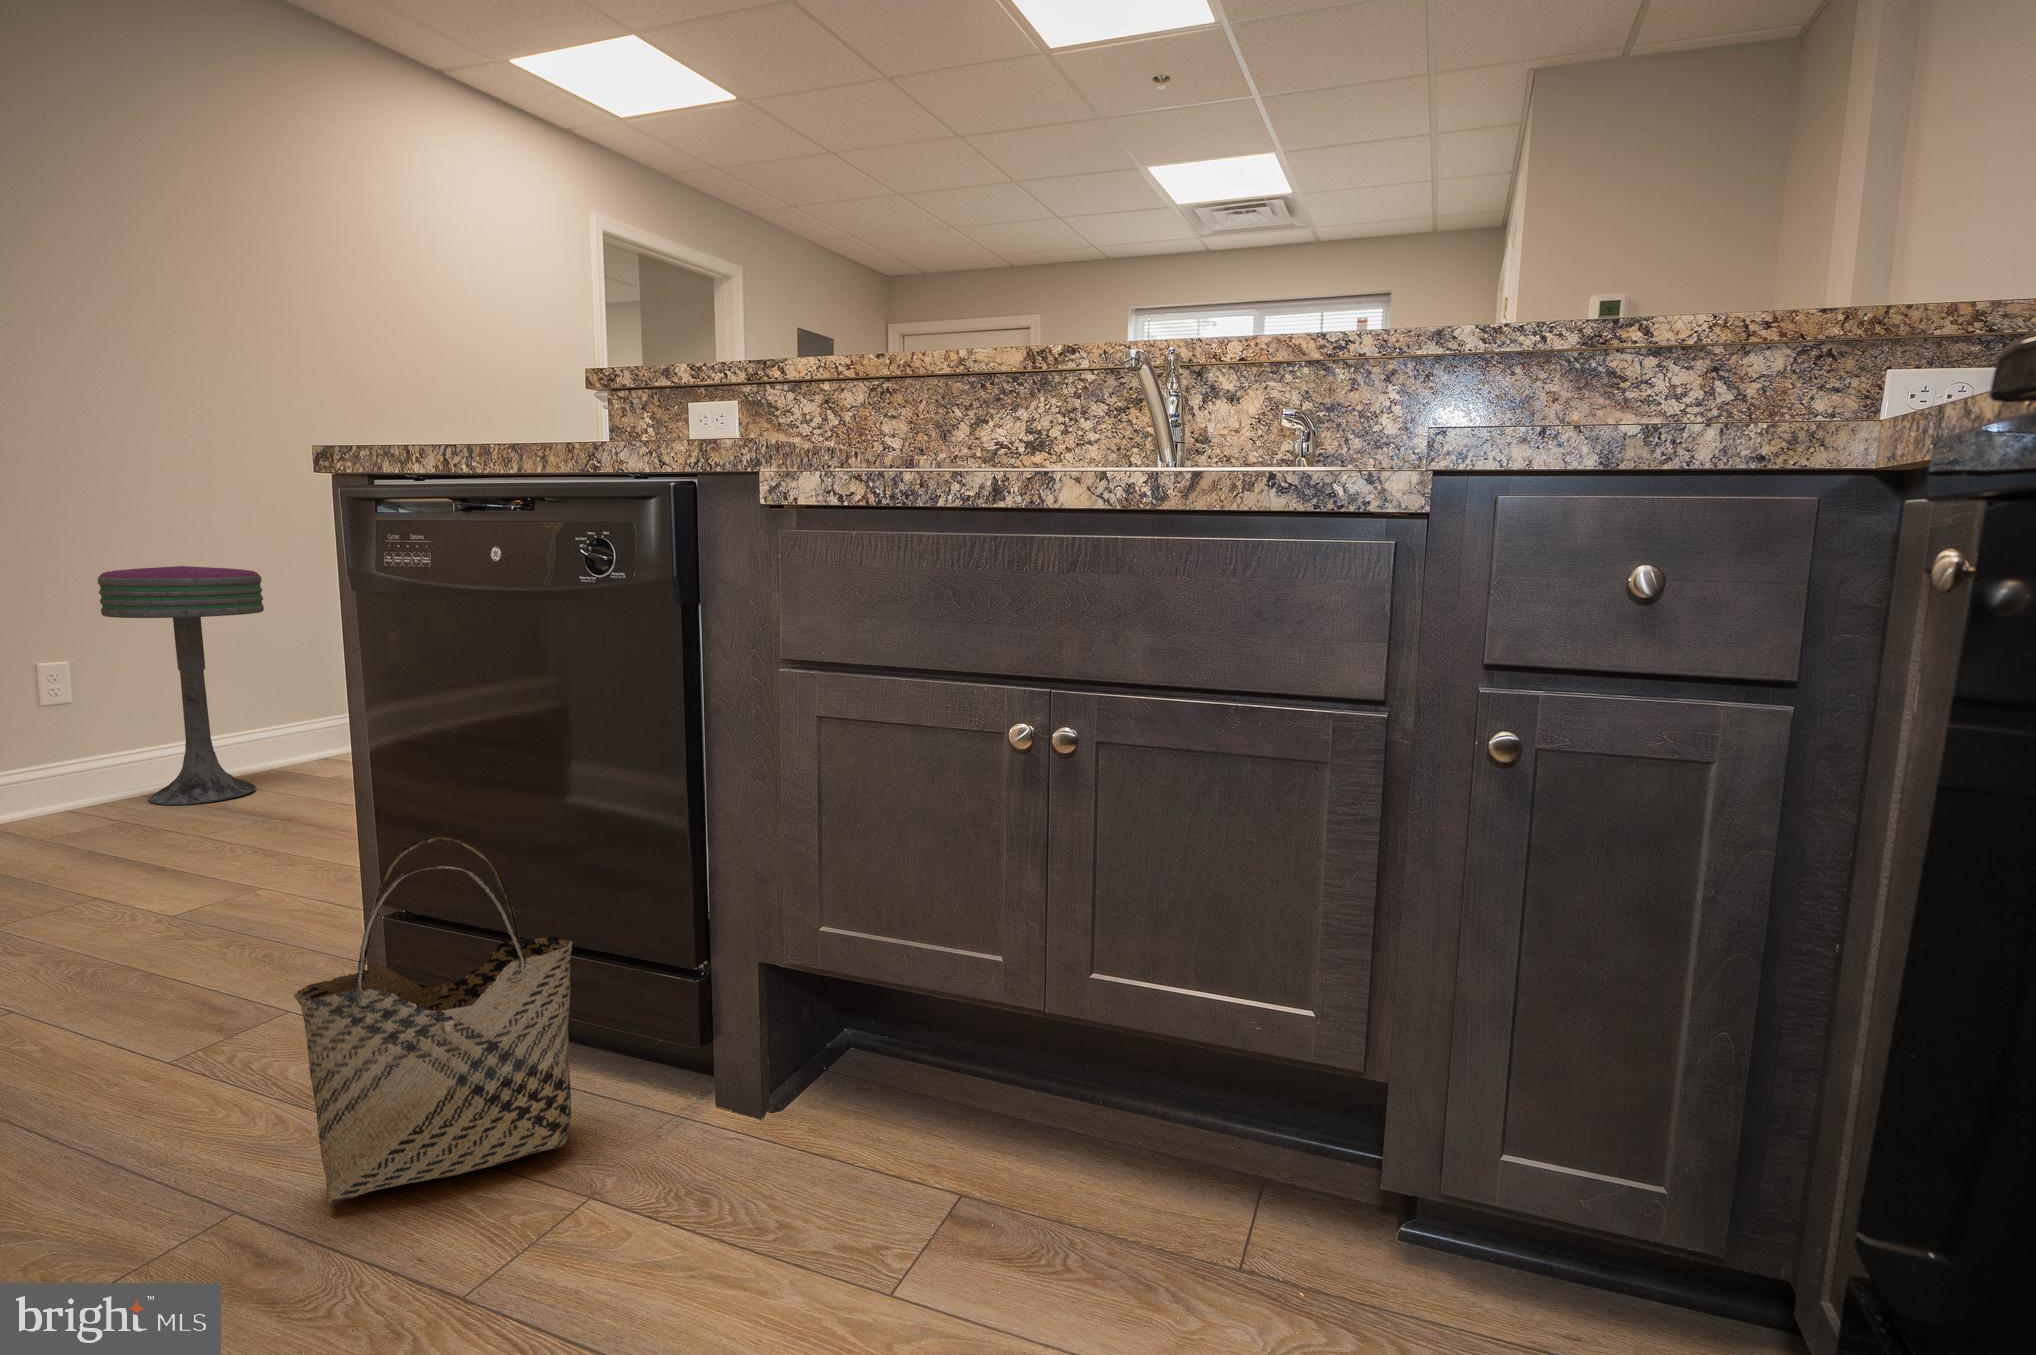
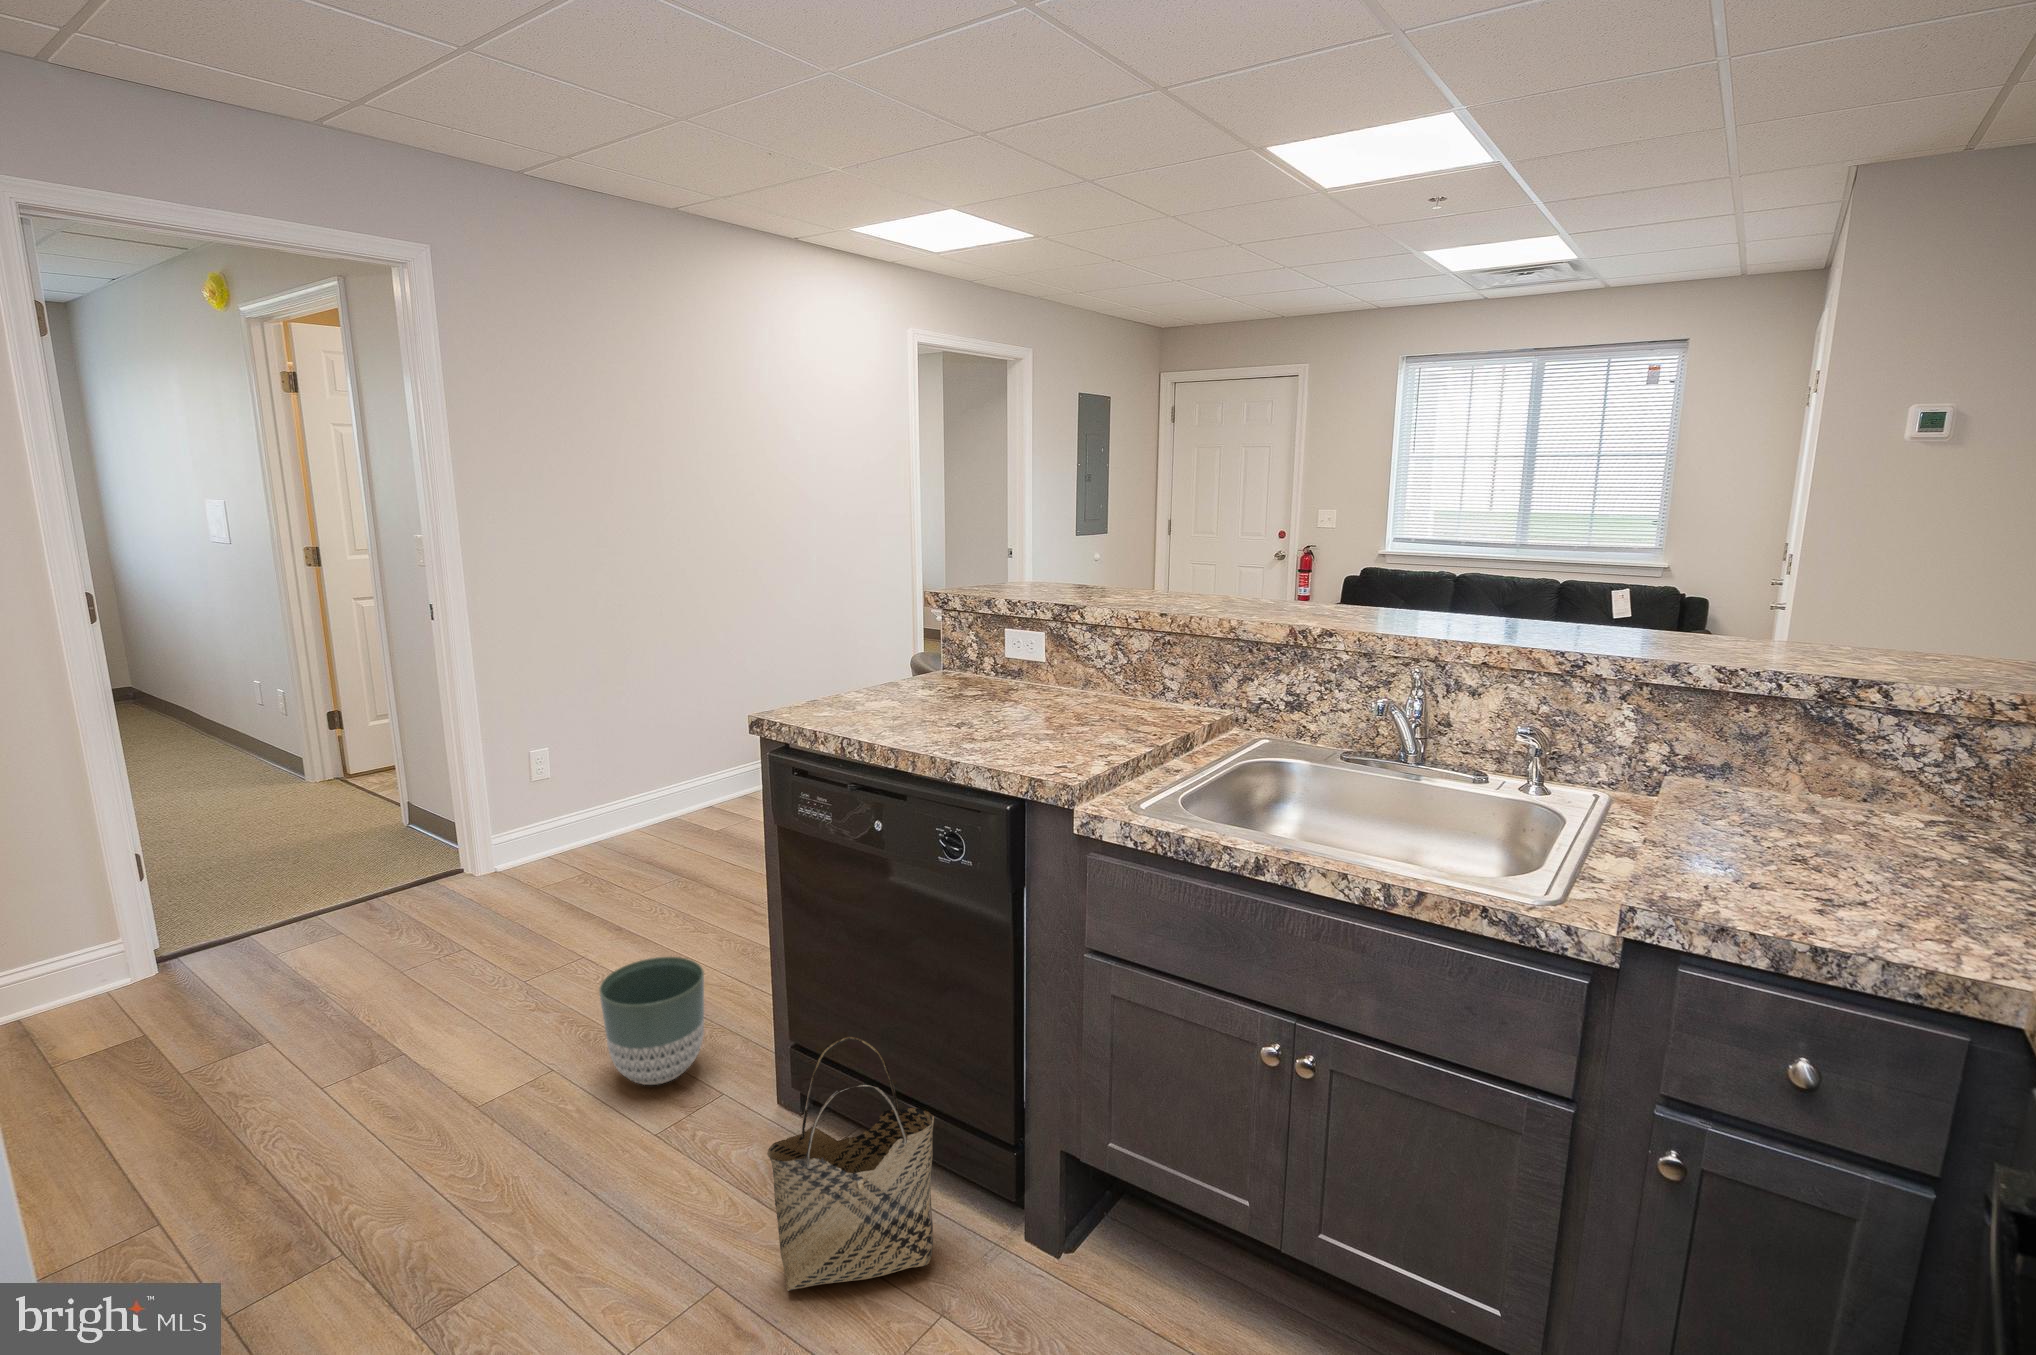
bar stool: present [98,566,264,805] -> none [561,664,666,849]
planter: none [71,840,256,1013] -> present [599,957,704,1085]

